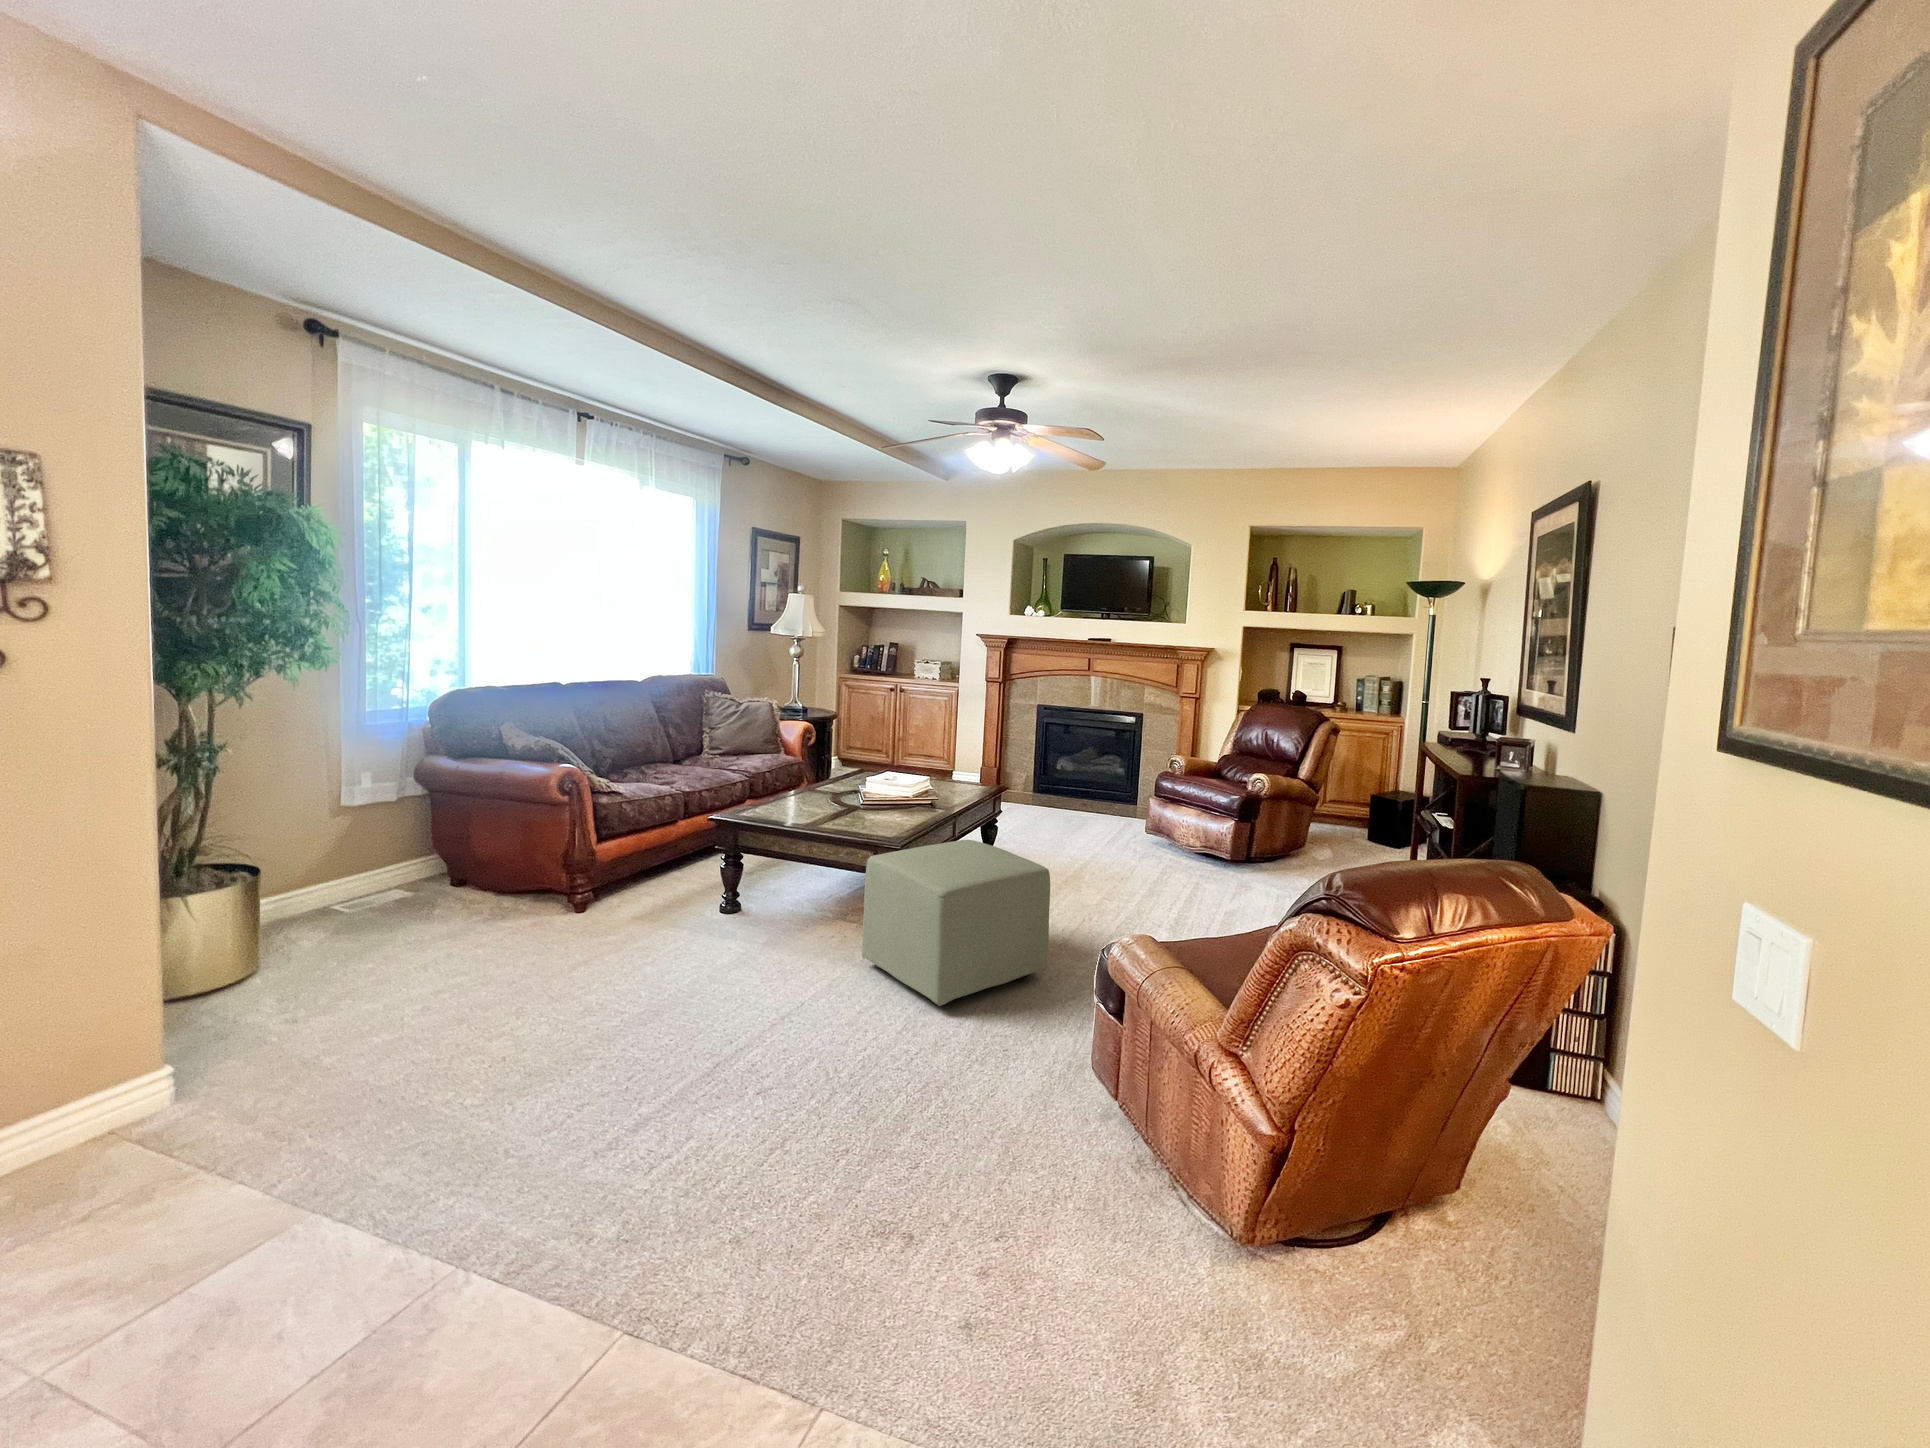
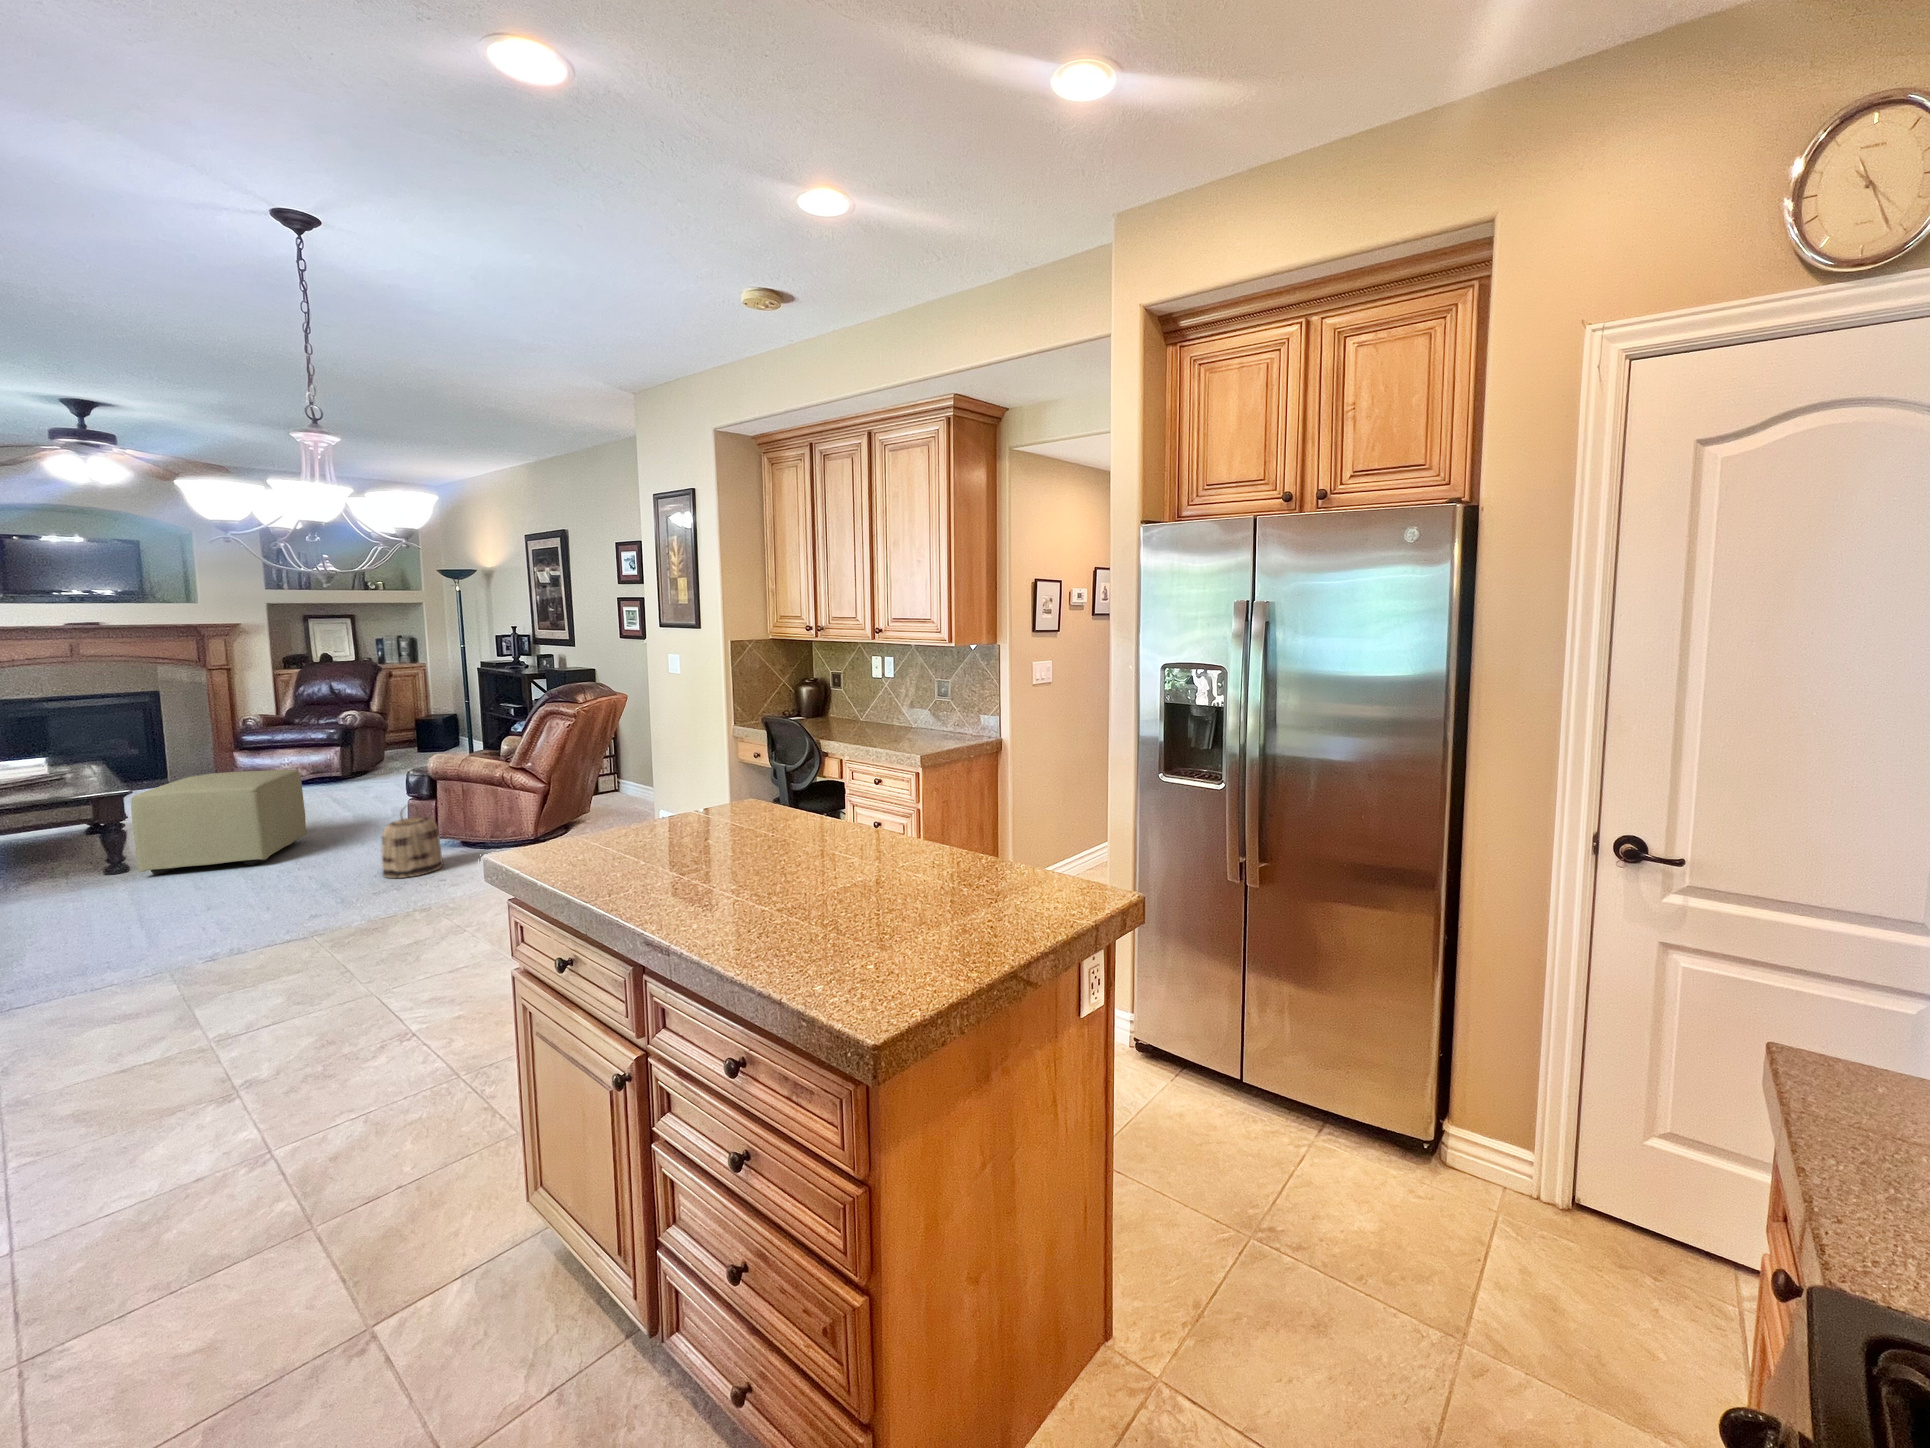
basket: none [940,1043,1046,1221] -> present [382,806,443,878]

